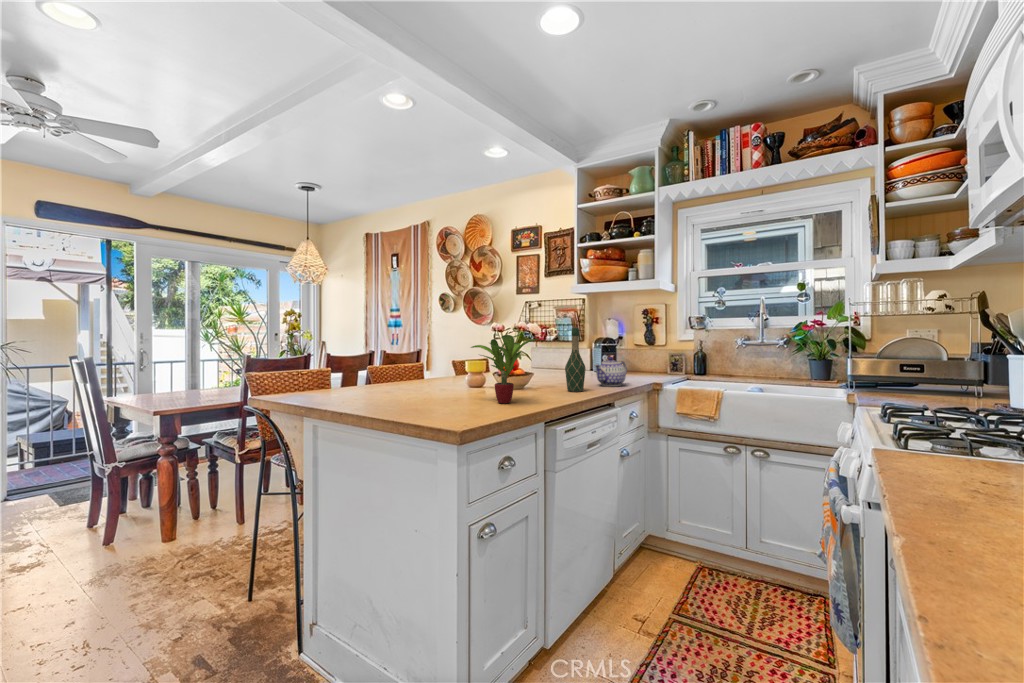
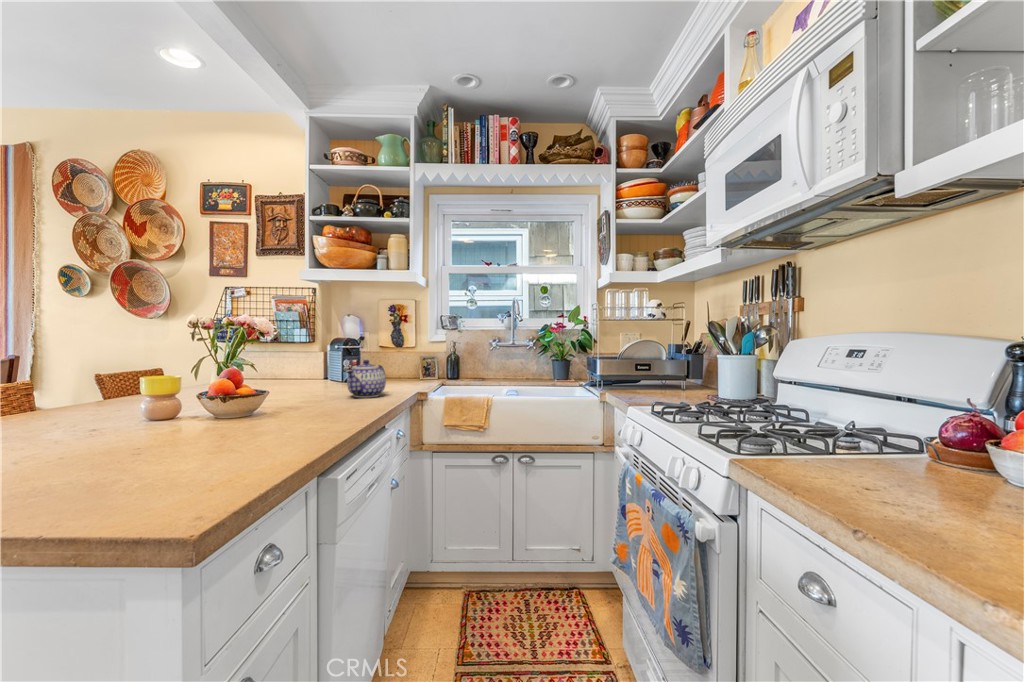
wine bottle: present [565,328,586,392] -> none [307,320,338,409]
potted plant: present [471,334,538,403] -> none [130,322,280,441]

